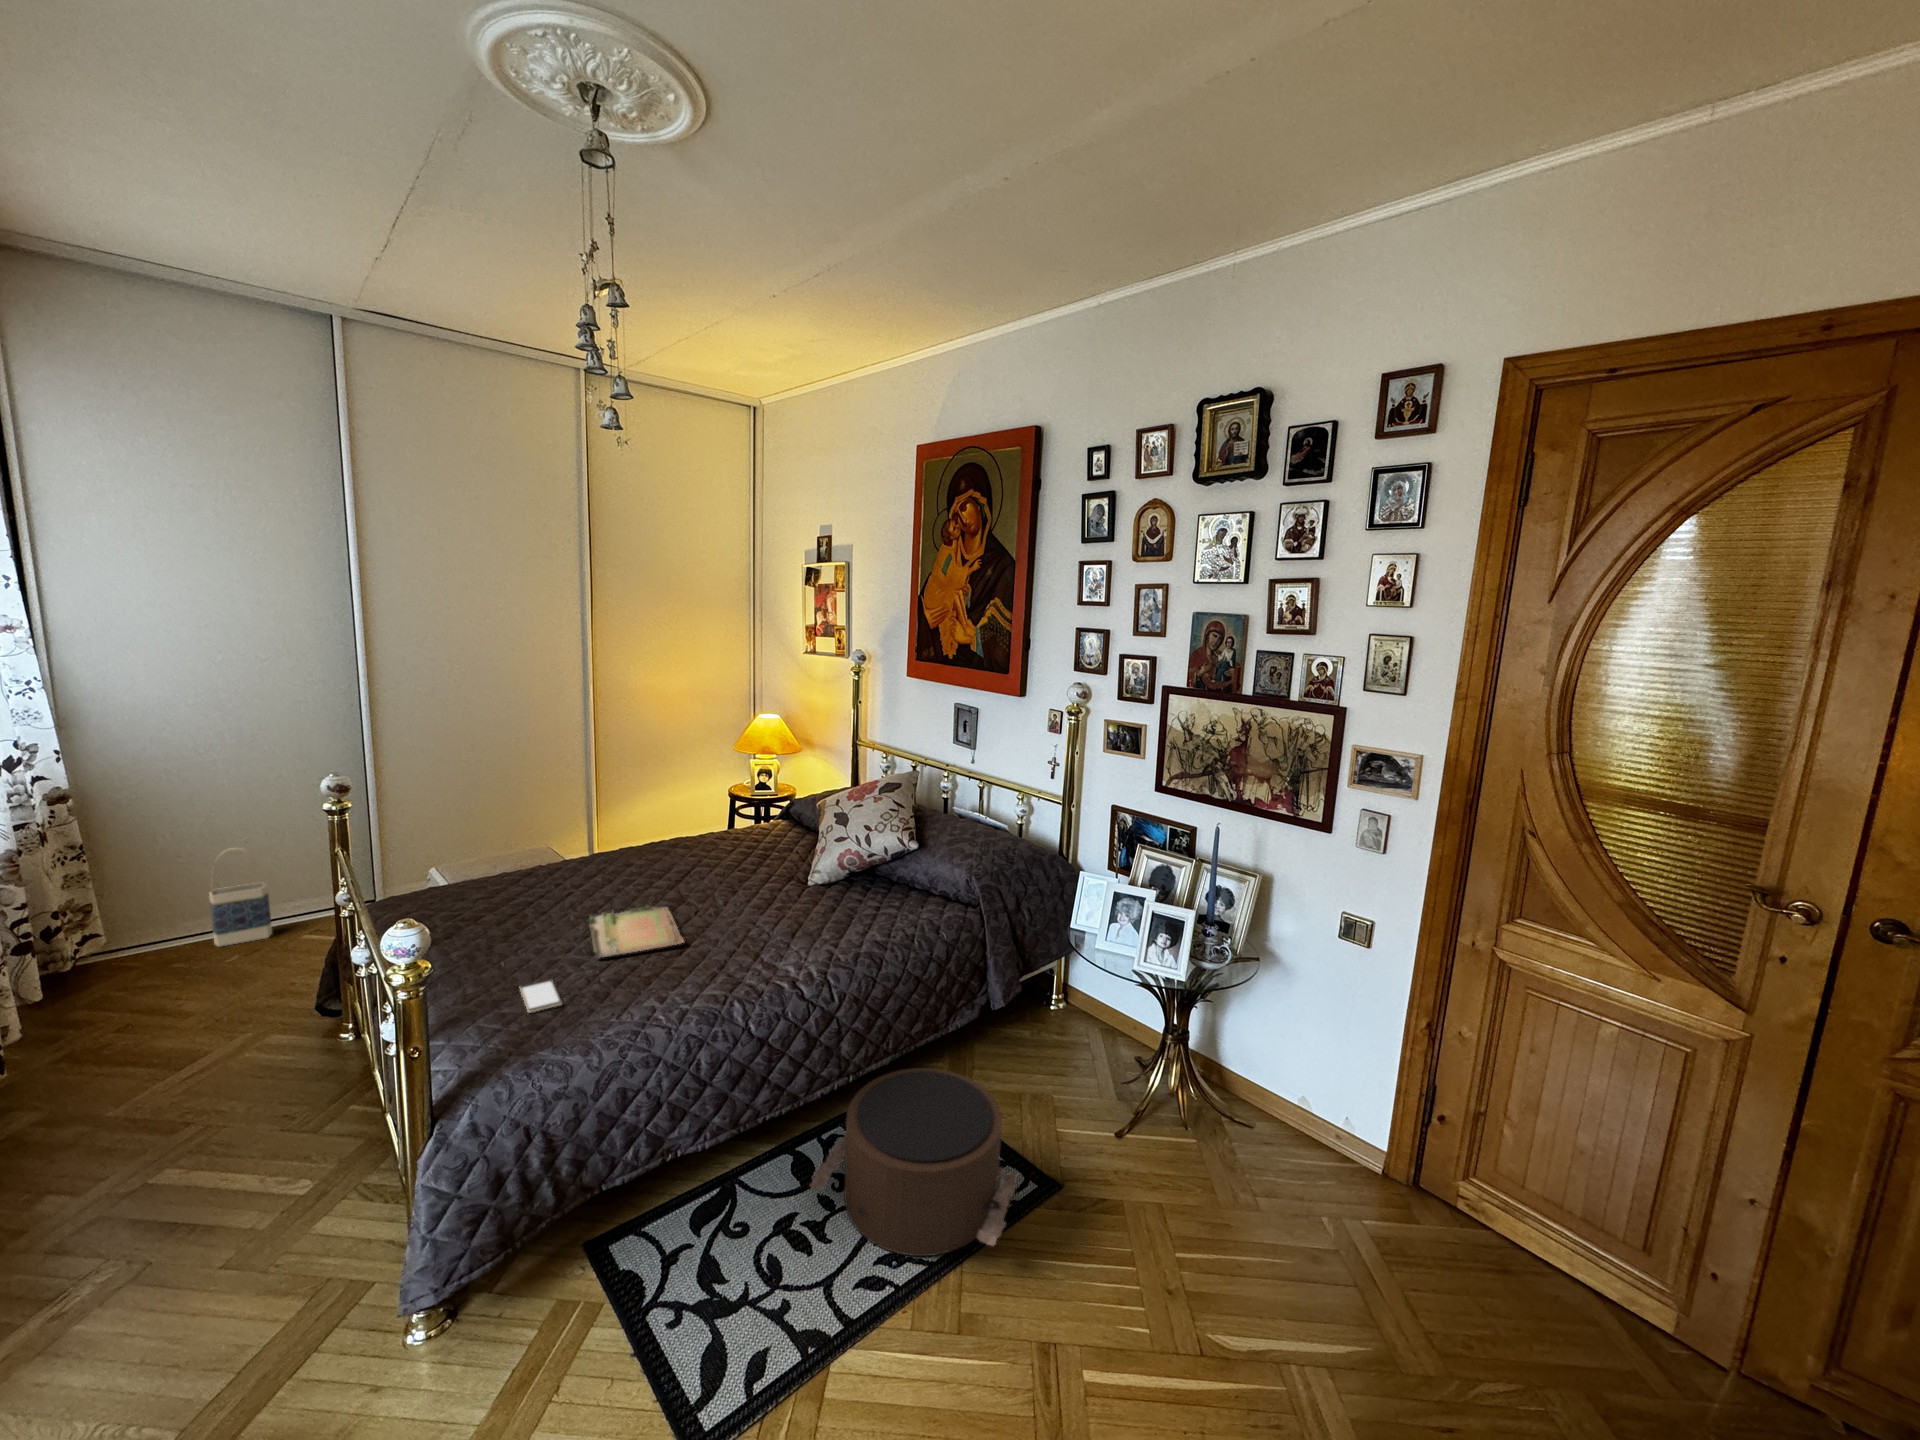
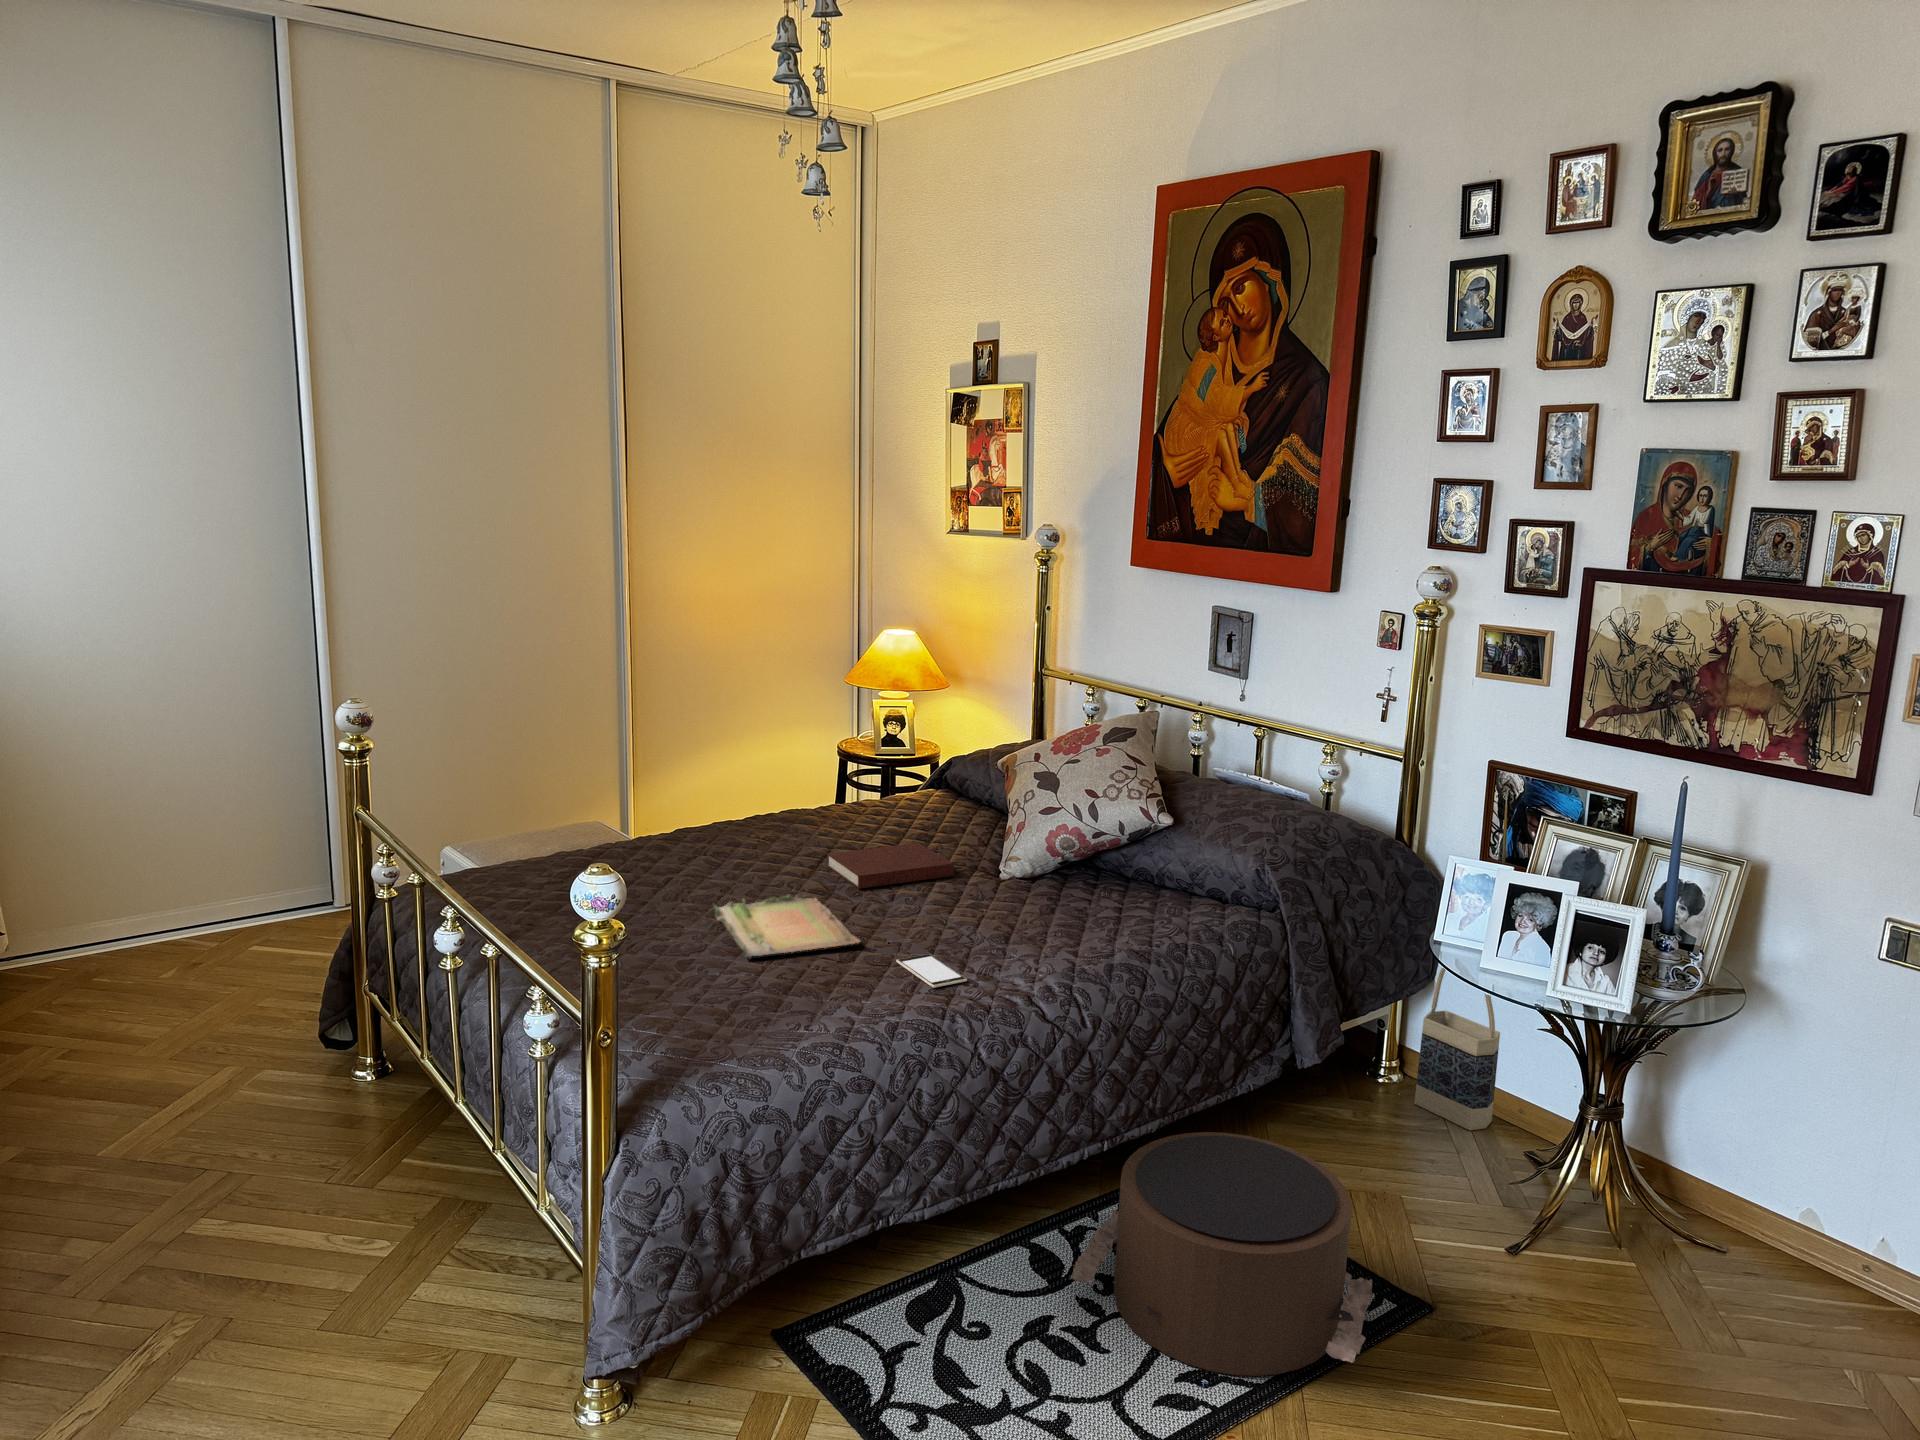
bag: present [209,848,272,946] -> present [1414,968,1500,1130]
notebook: none [686,862,771,898] -> present [827,843,954,889]
smartphone: present [520,979,562,1013] -> present [896,954,967,988]

